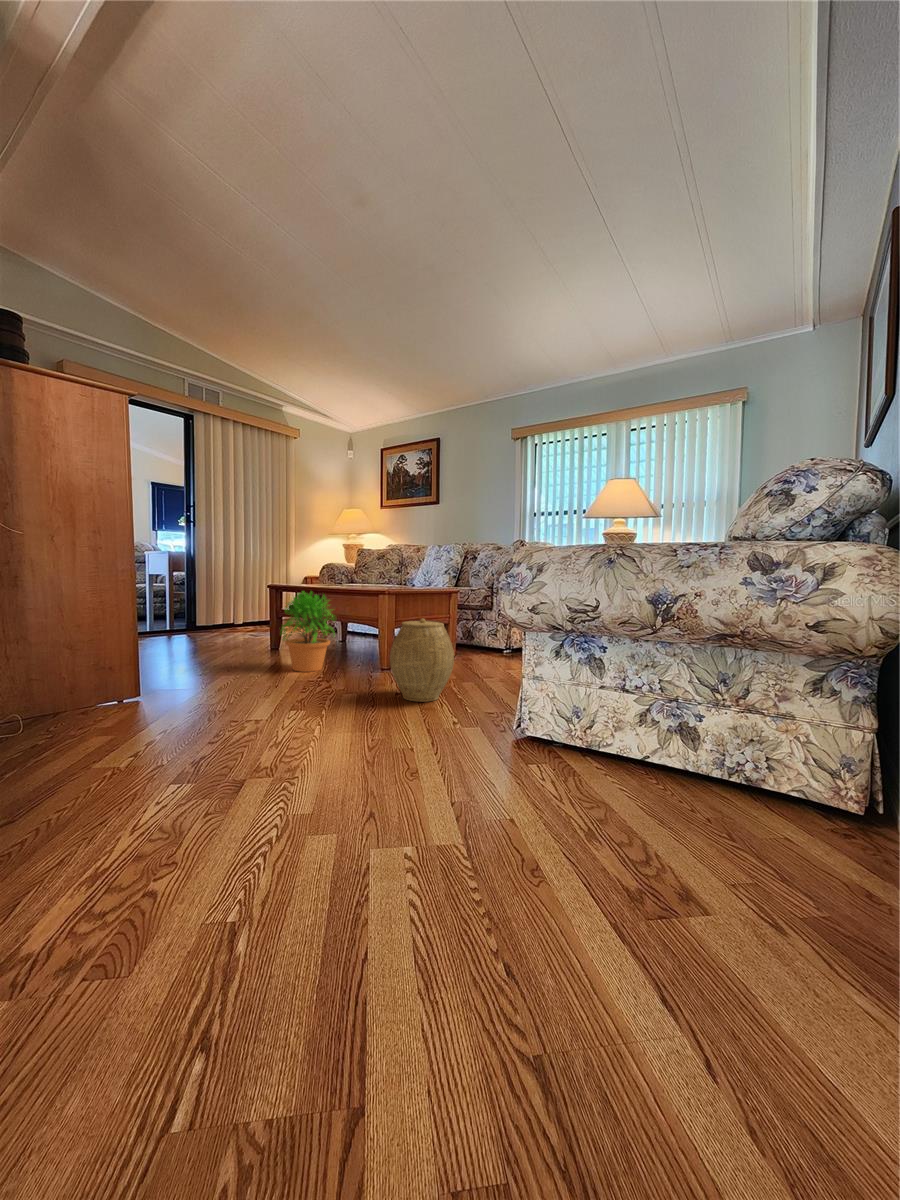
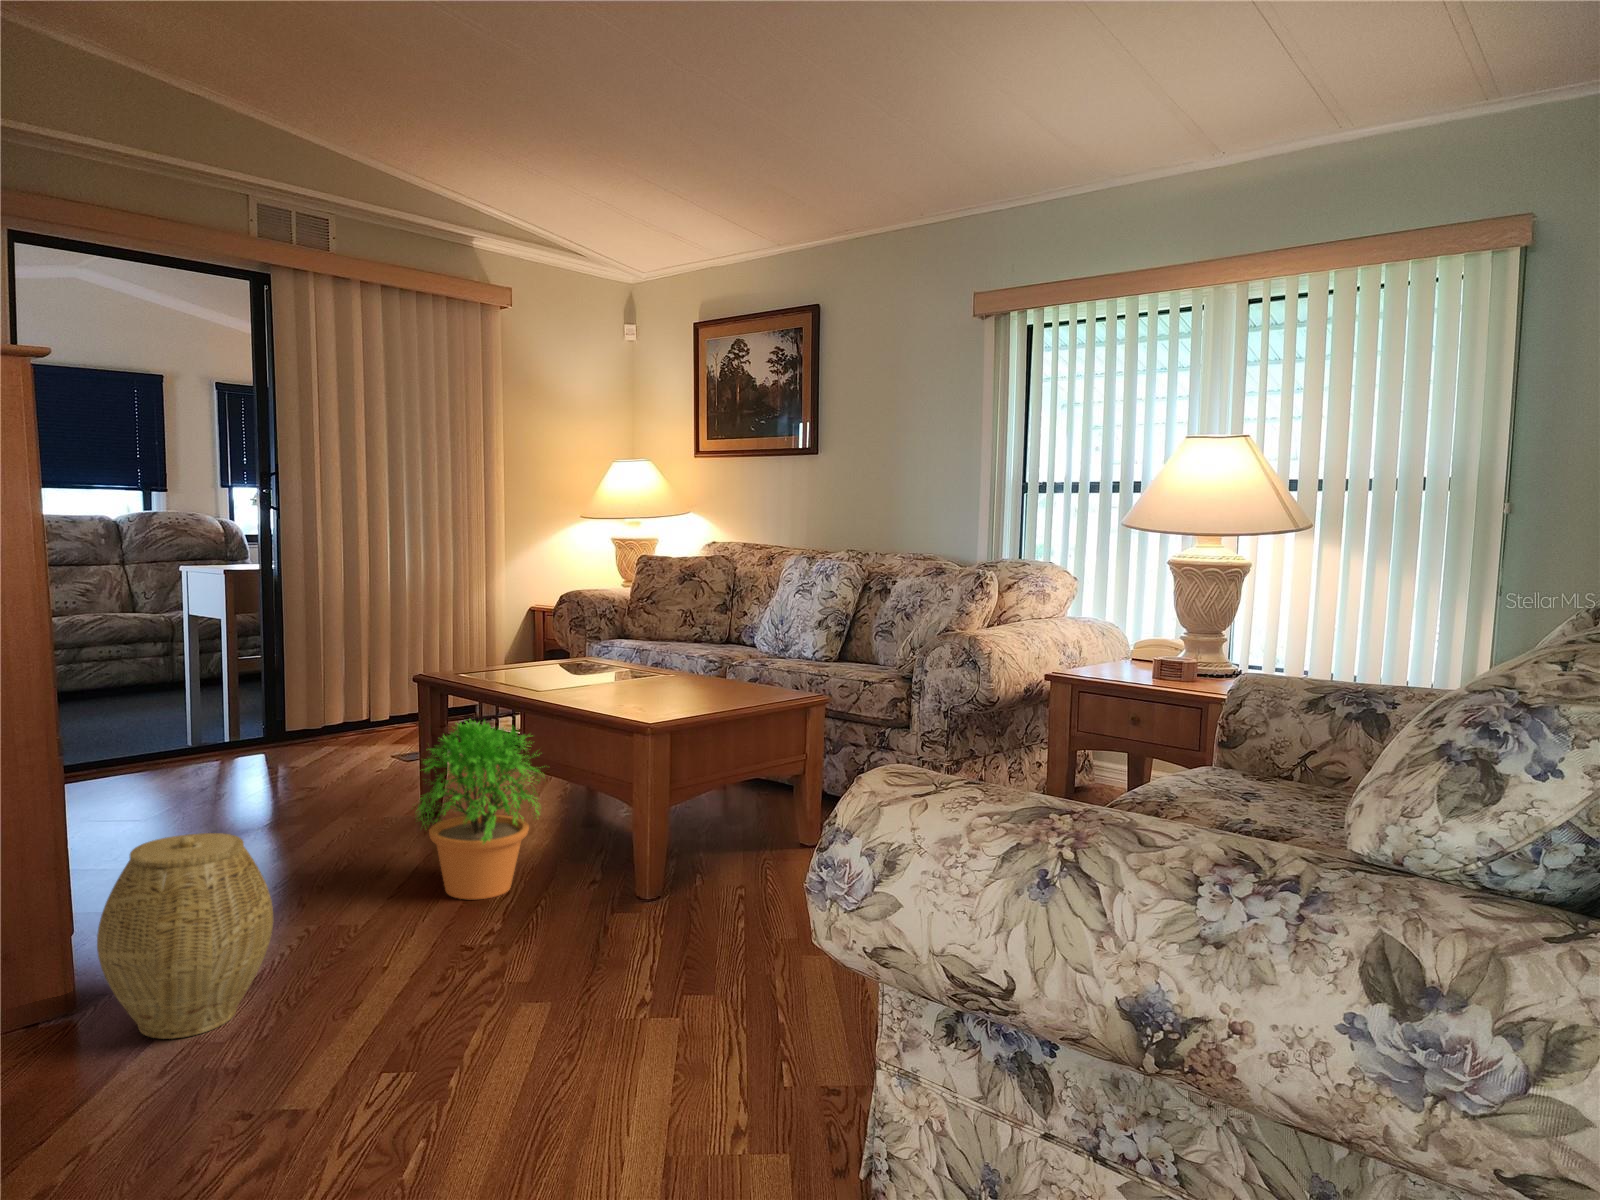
woven basket: present [390,619,454,702] -> present [97,833,273,1039]

